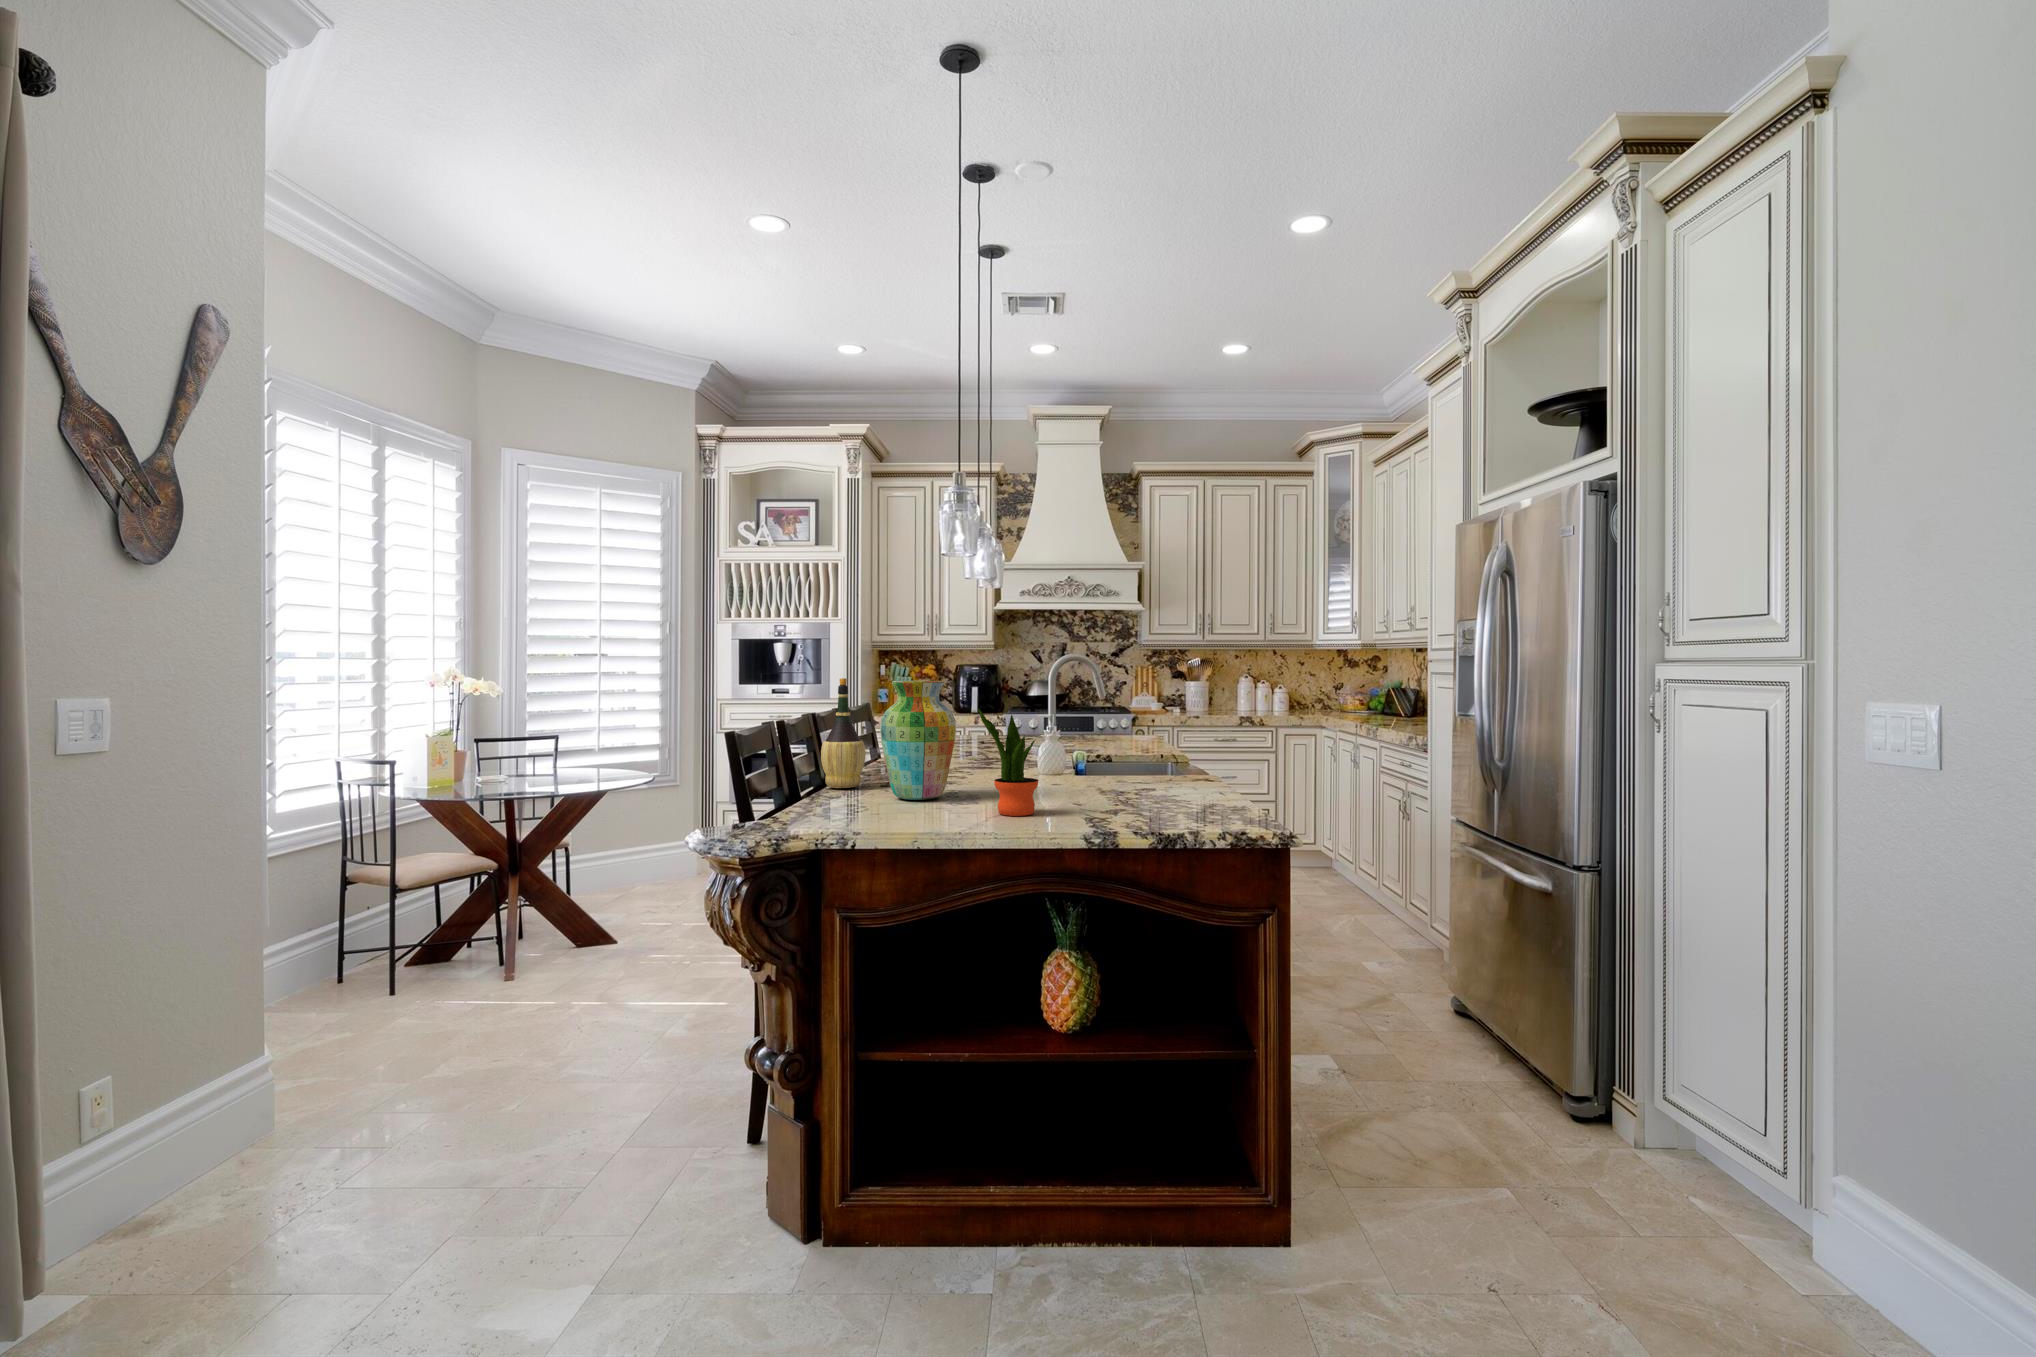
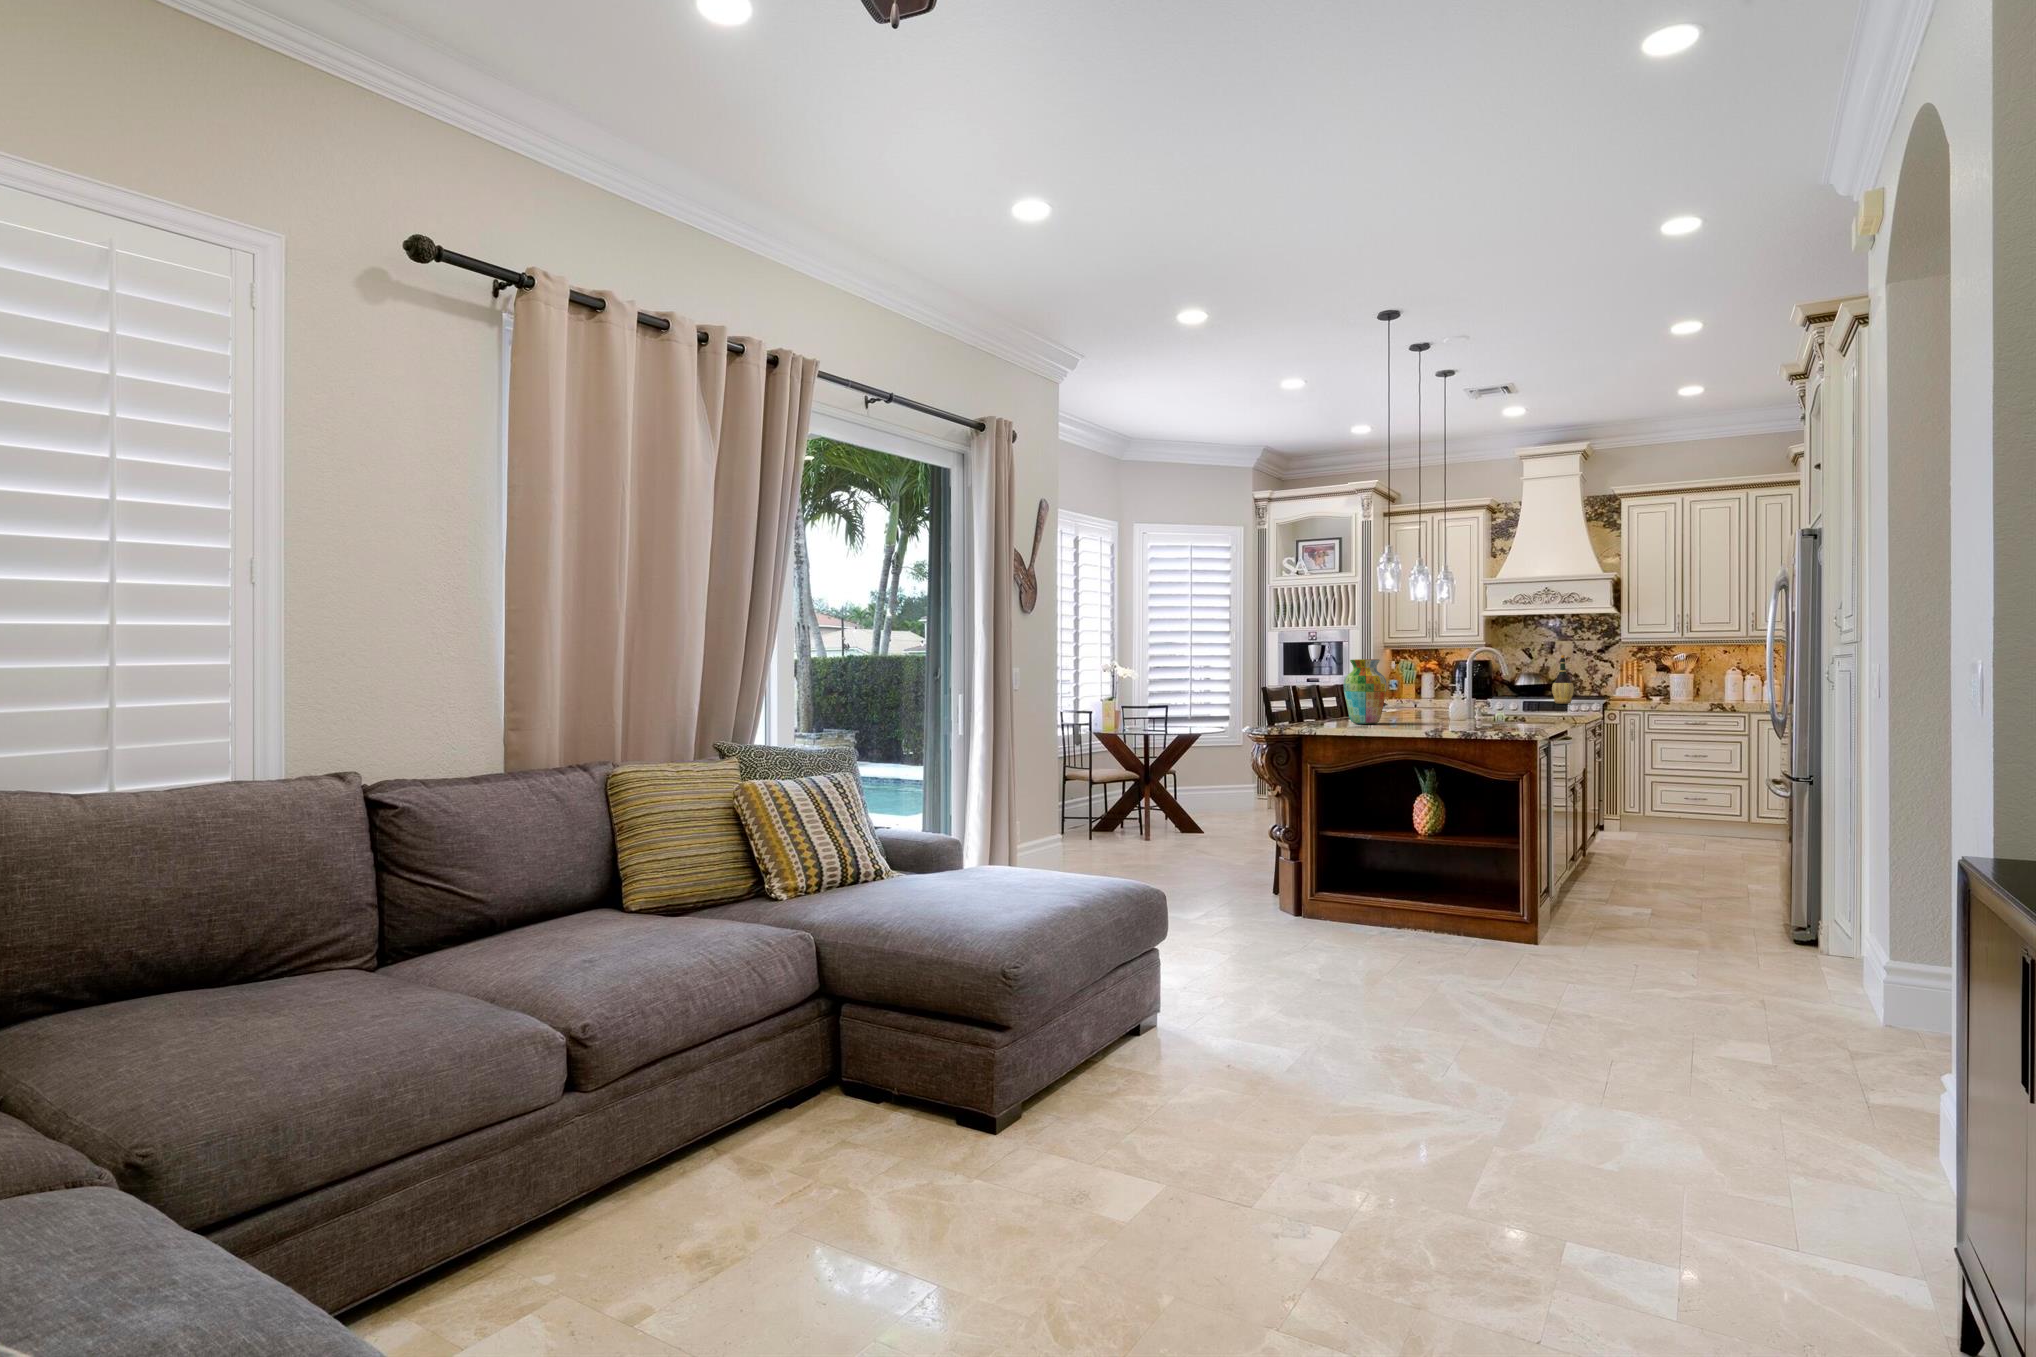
wine bottle: present [821,678,865,788] -> present [1552,655,1574,704]
potted plant: present [978,708,1038,816] -> none [1389,671,1425,728]

